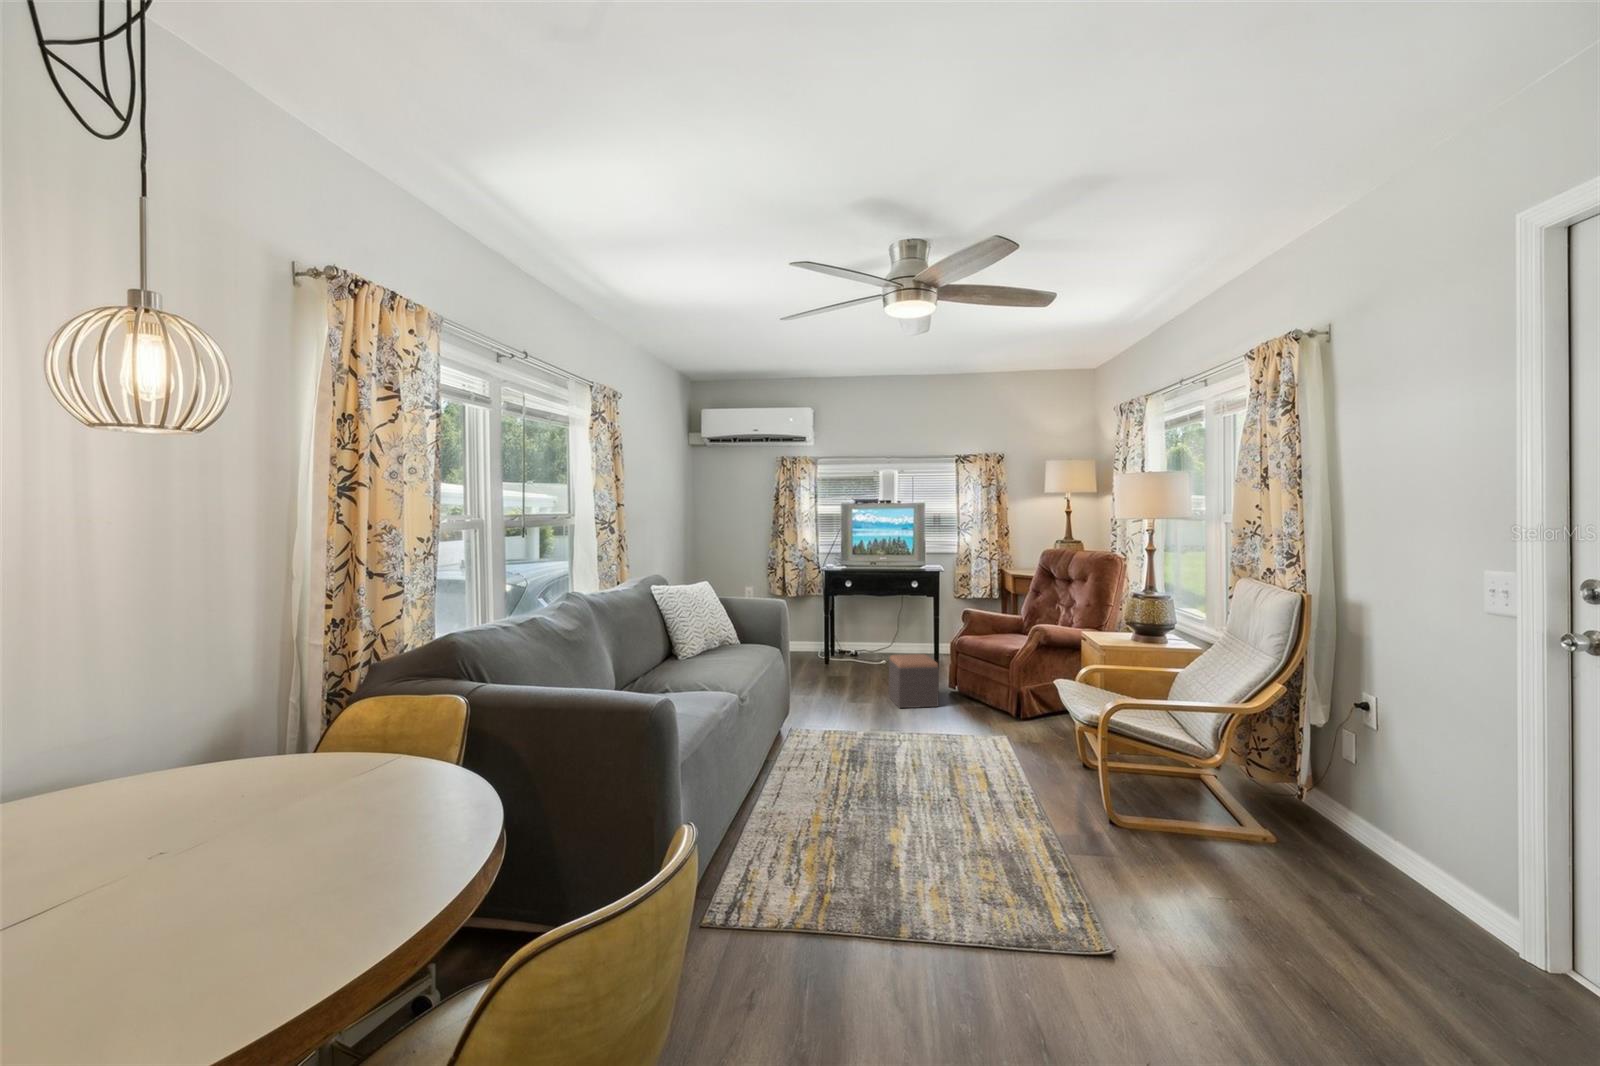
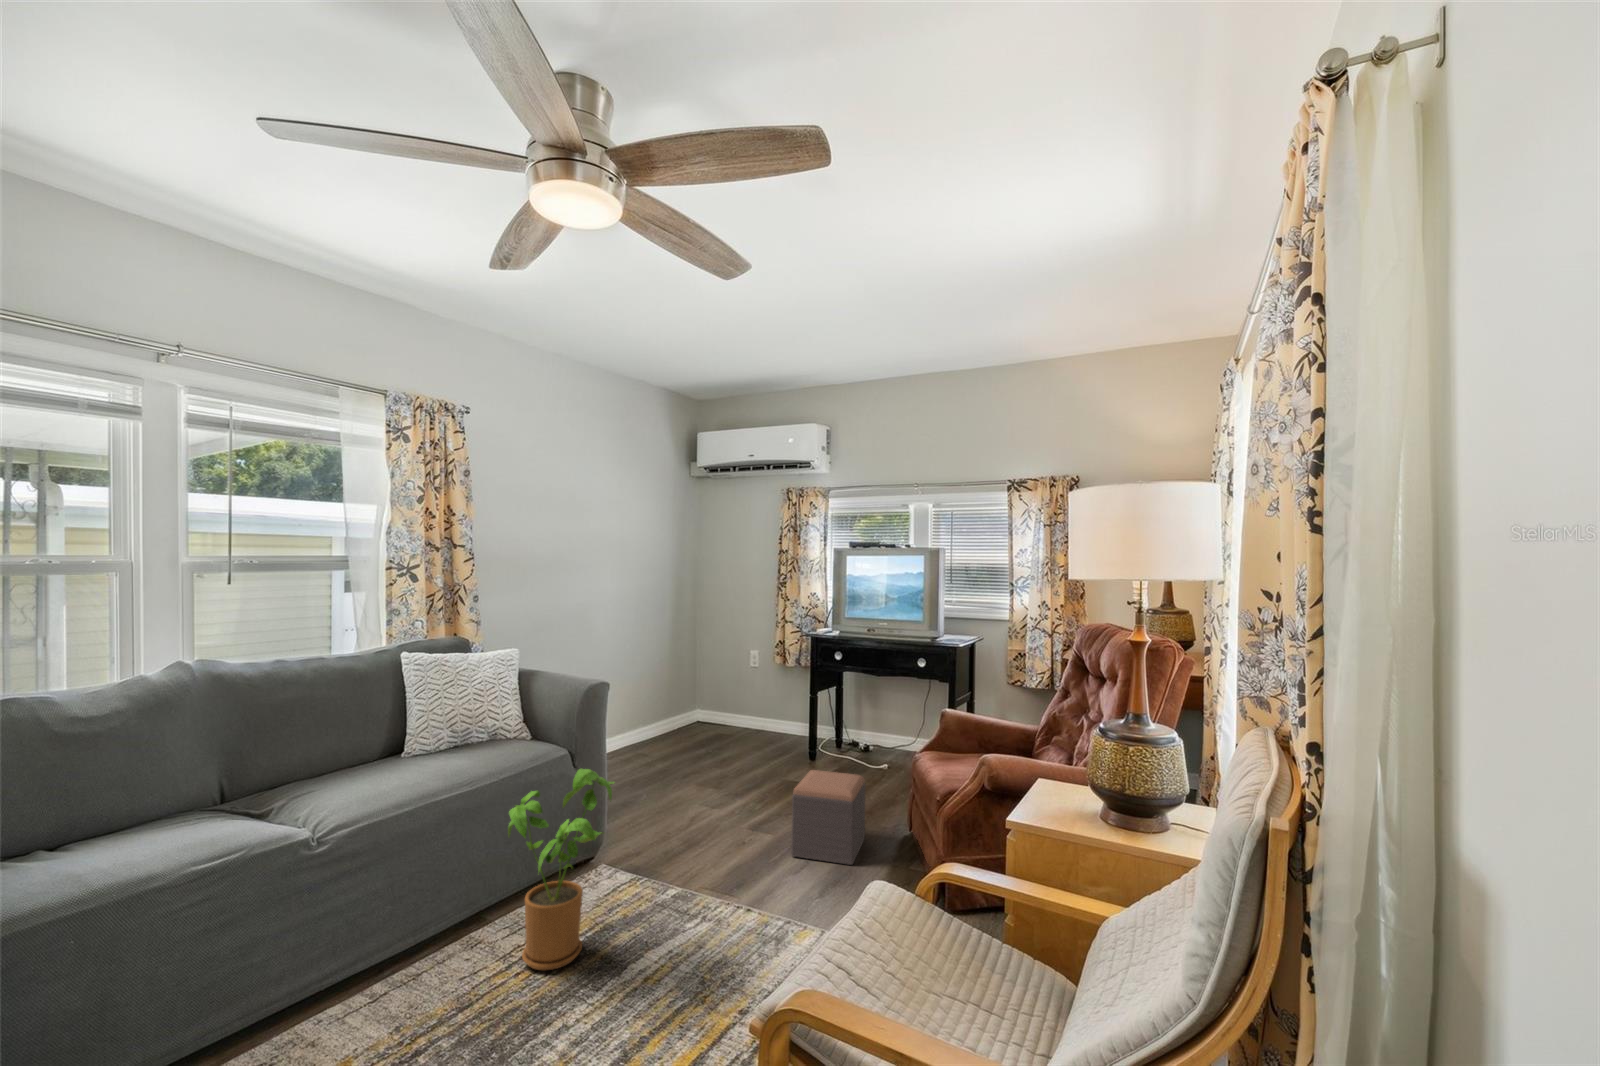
house plant: none [810,649,886,771] -> present [508,769,614,970]

